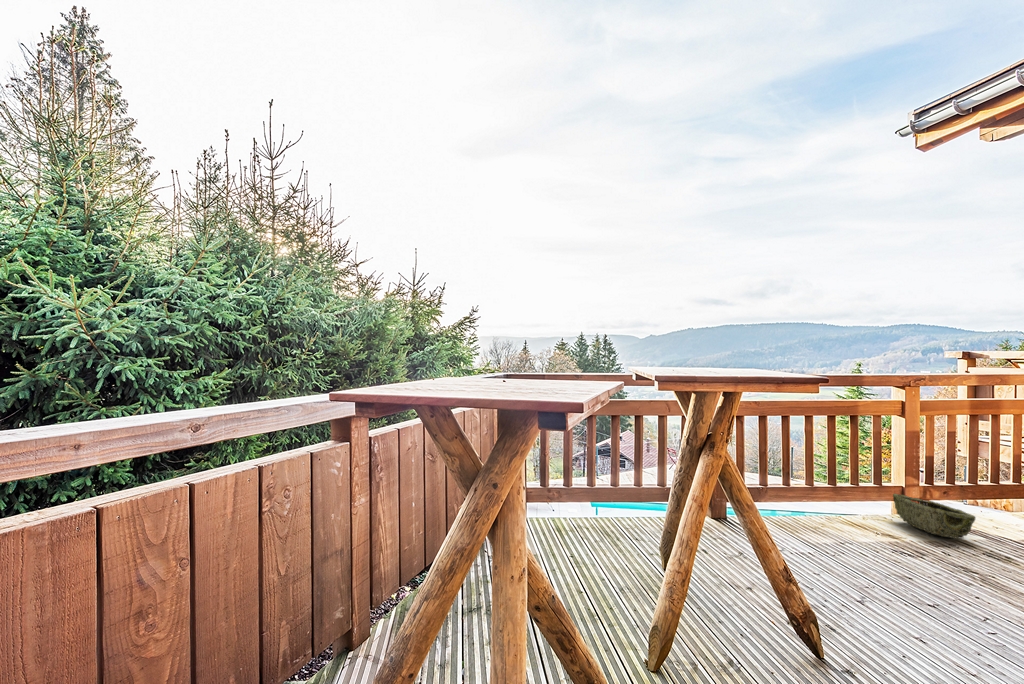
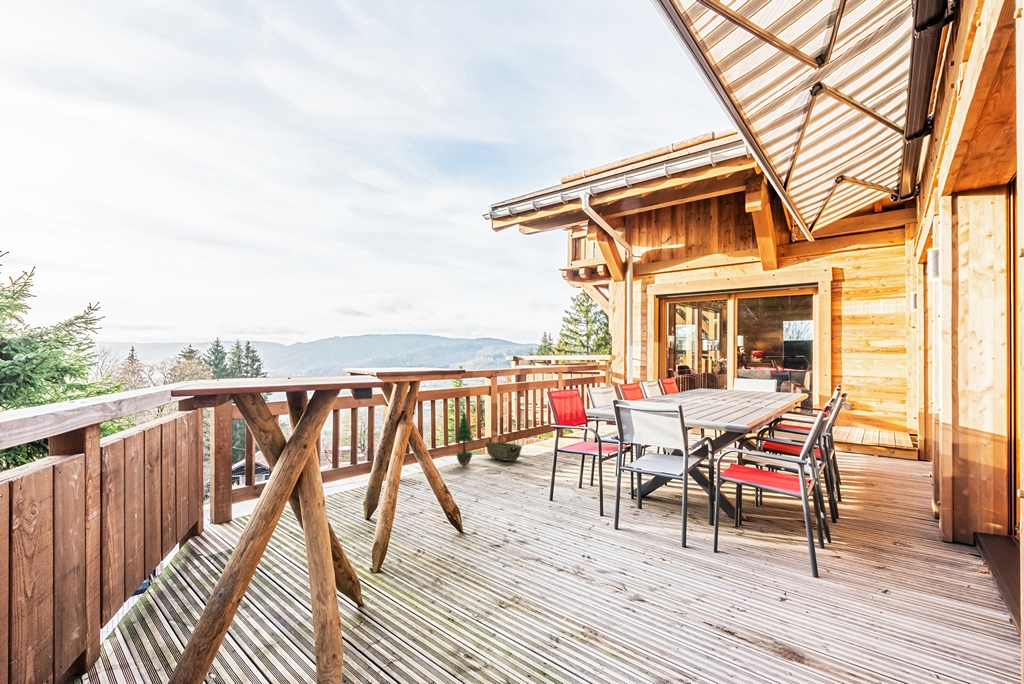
potted tree: none [828,438,867,526] -> present [455,412,474,466]

